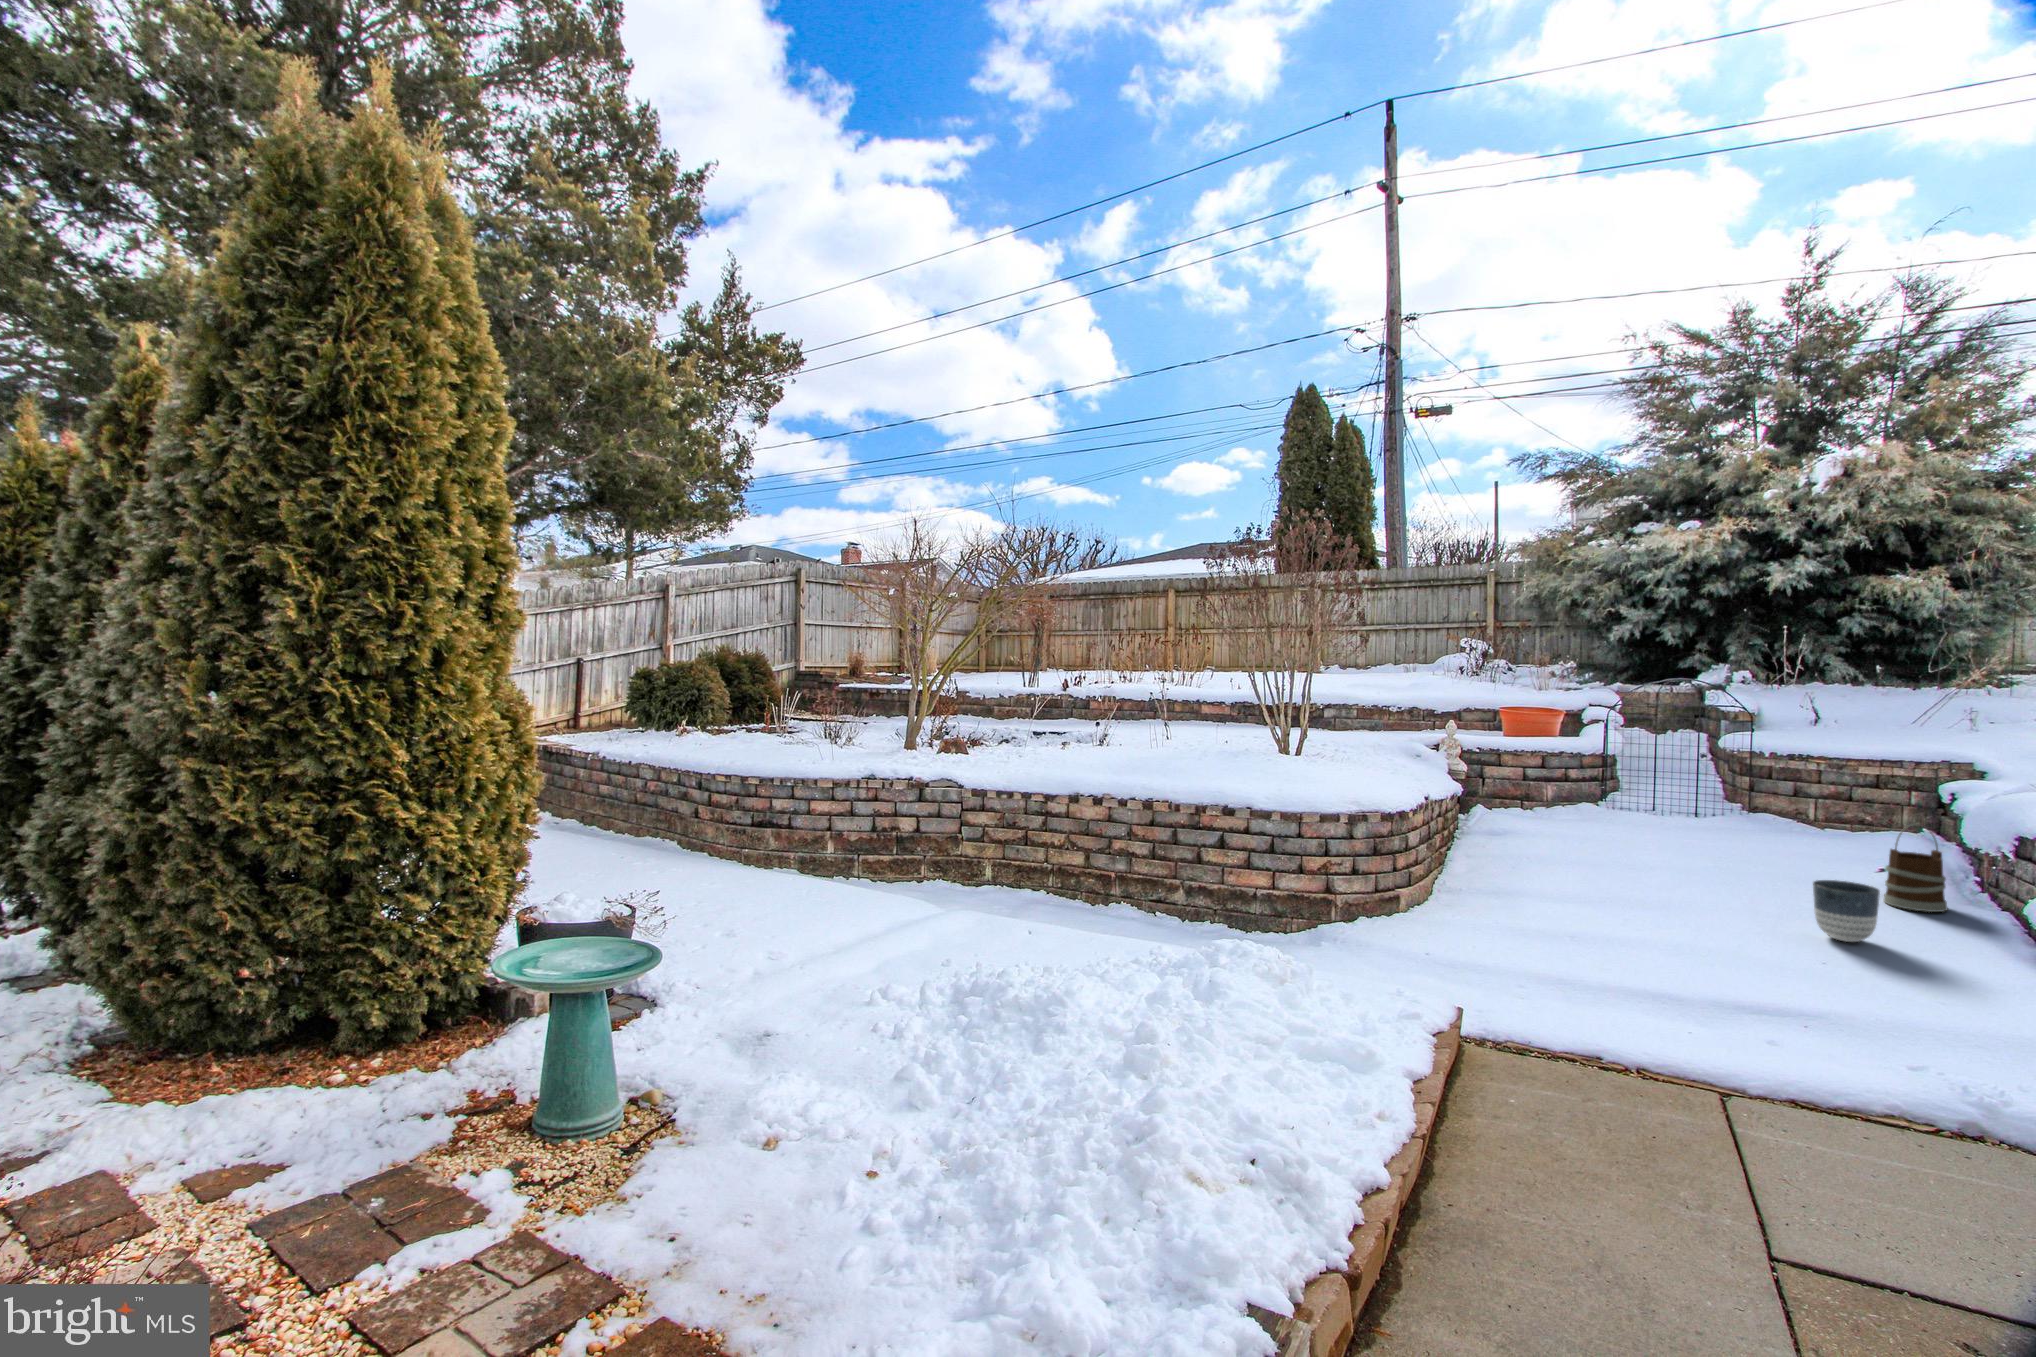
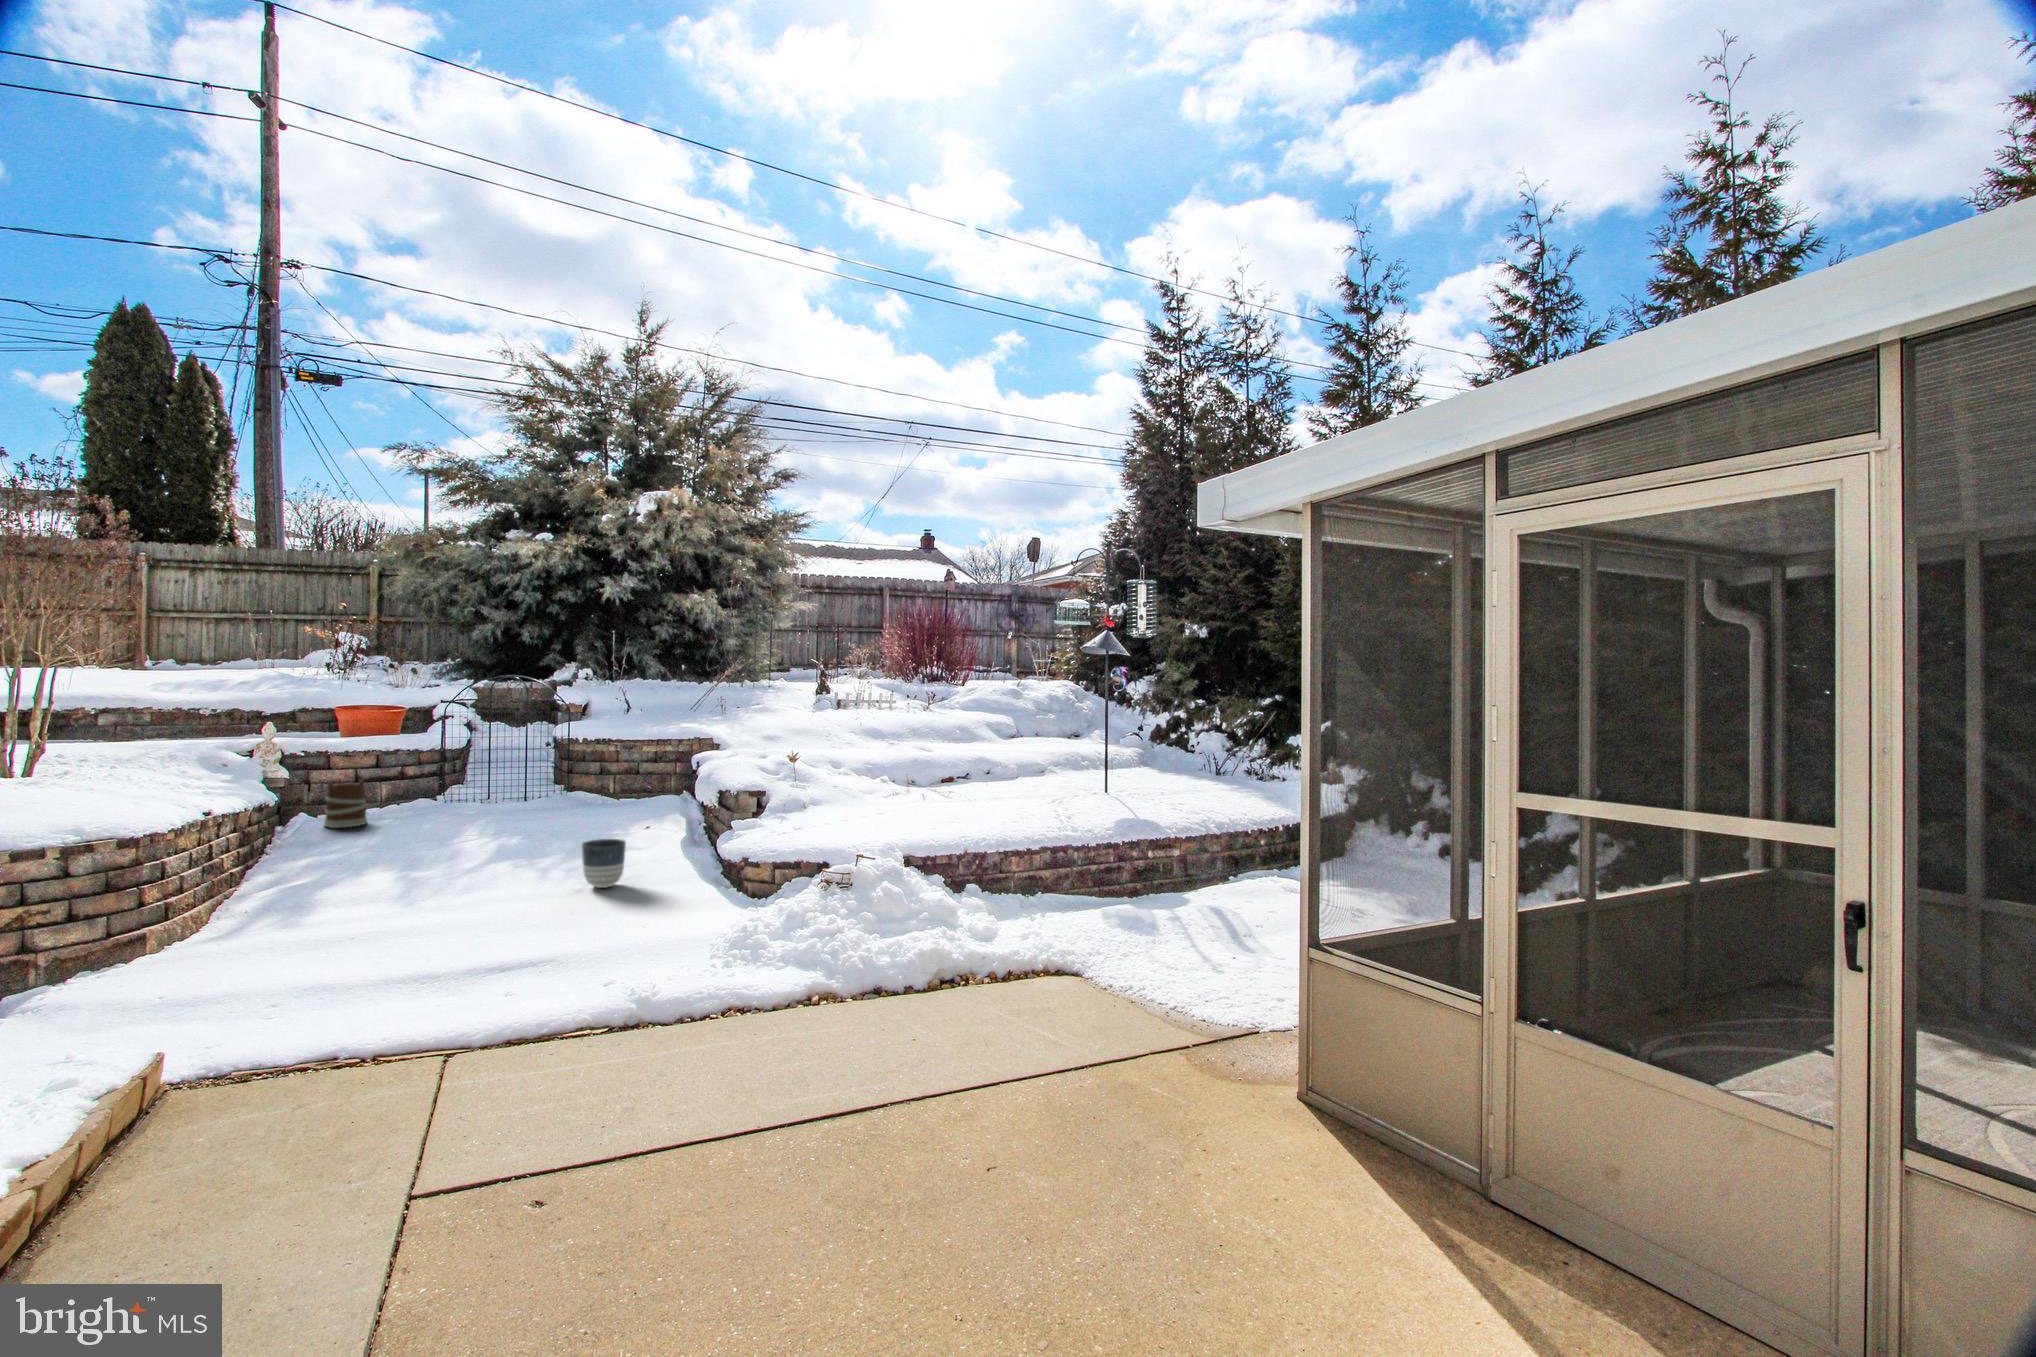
wooden bucket: present [1883,826,1948,912] -> present [324,762,367,828]

